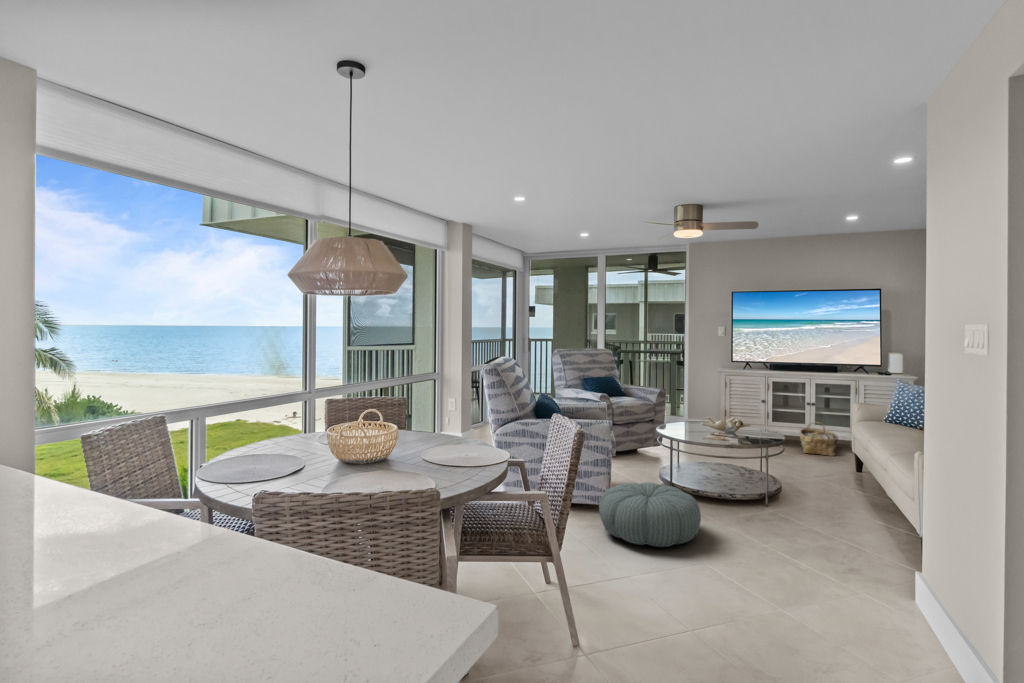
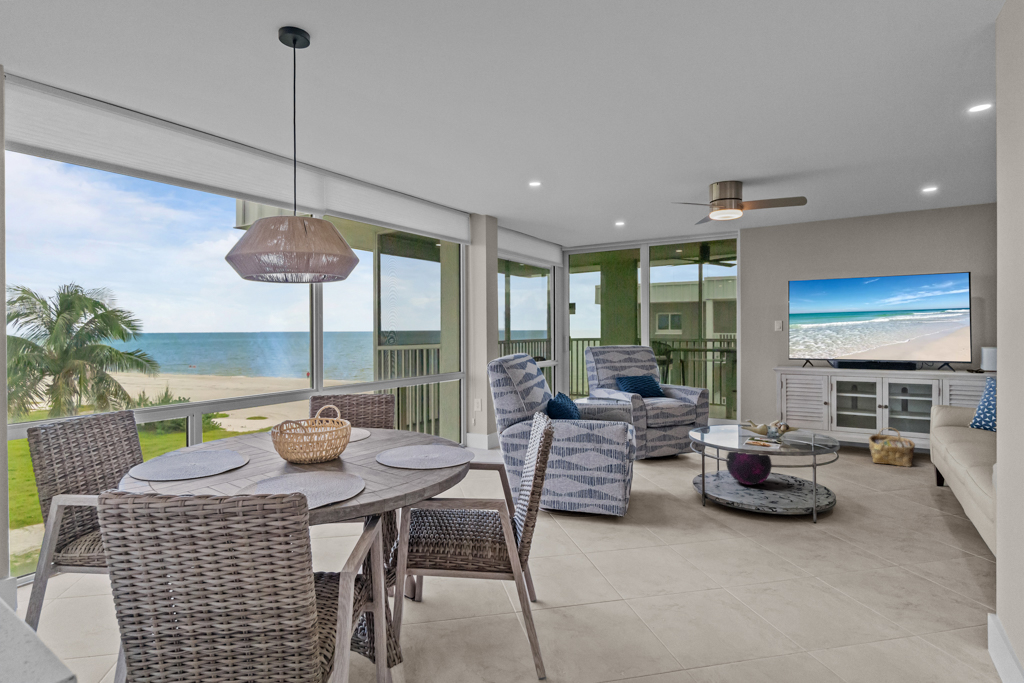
decorative orb: none [688,437,727,475] -> present [726,452,772,485]
pouf: present [599,482,701,547] -> none [610,492,725,566]

